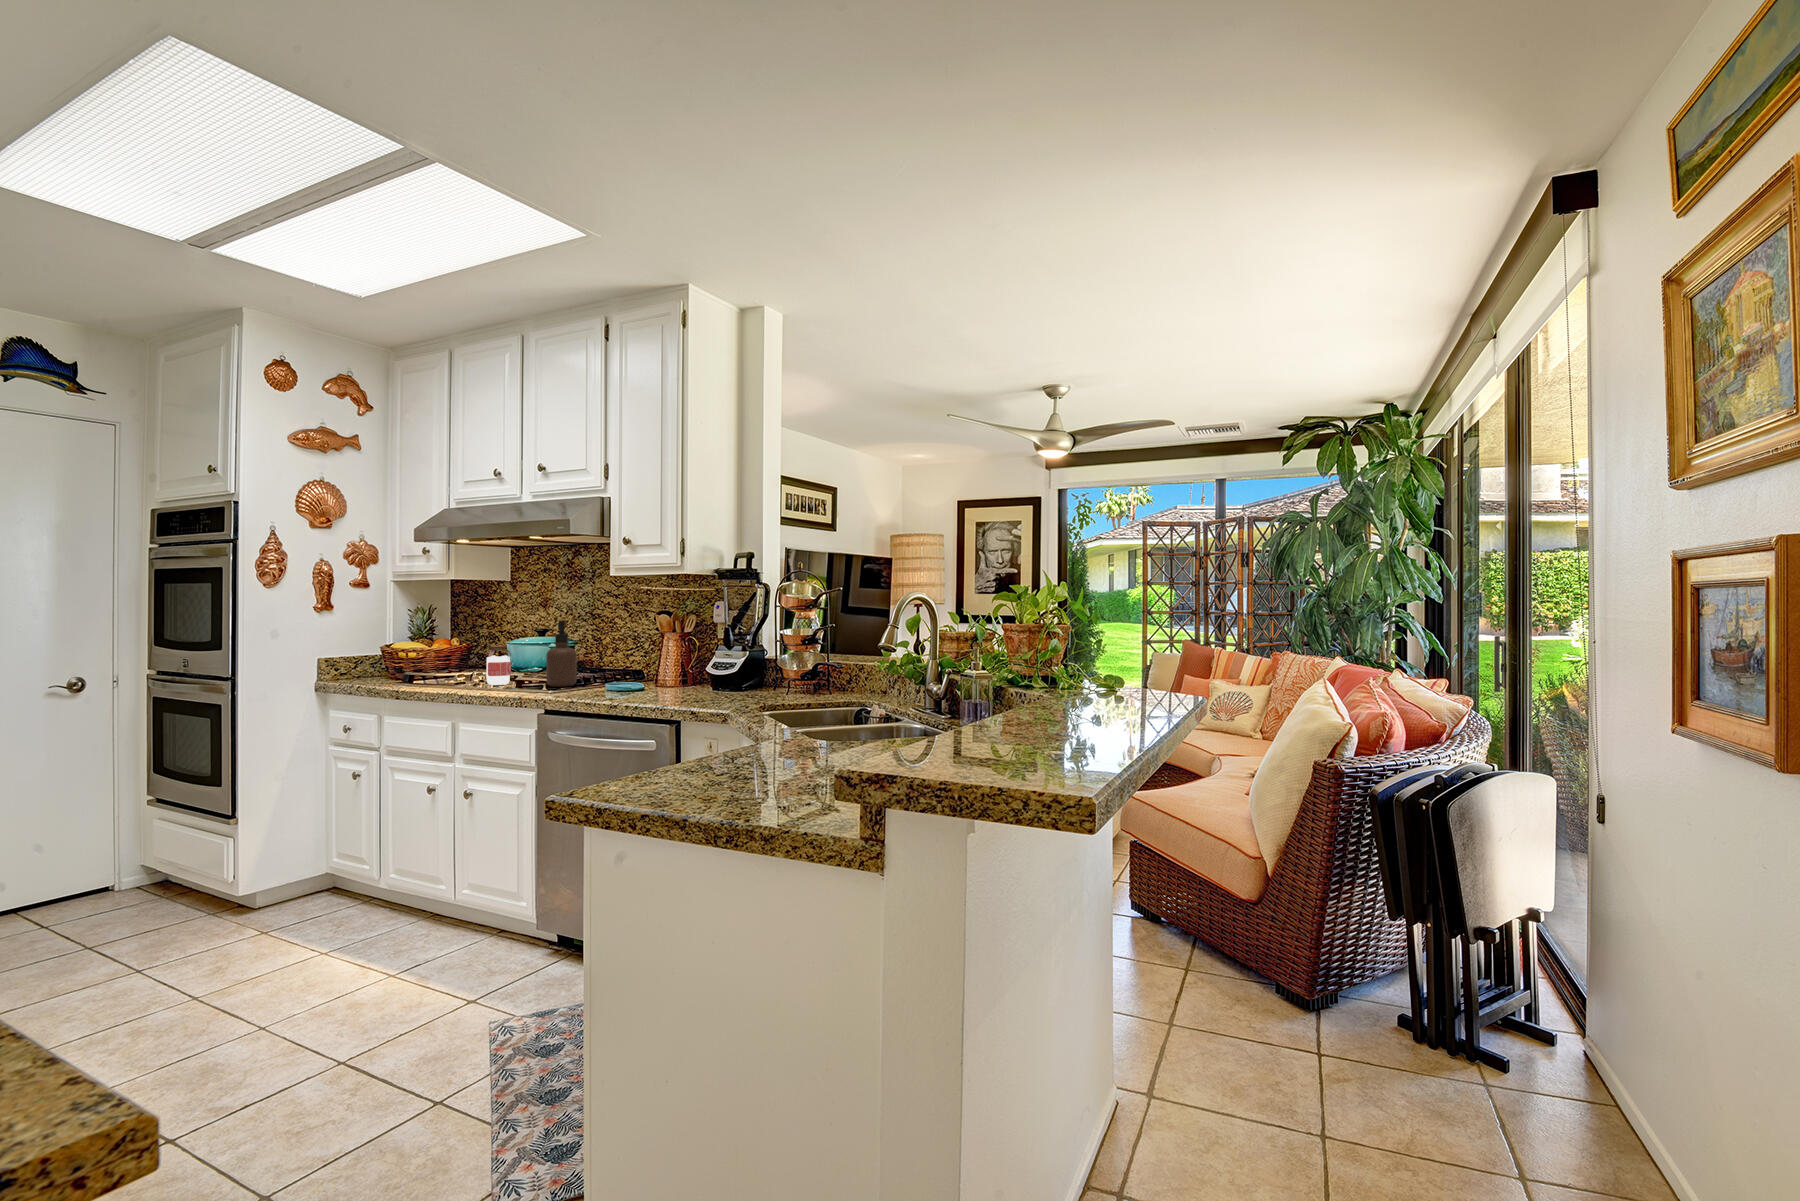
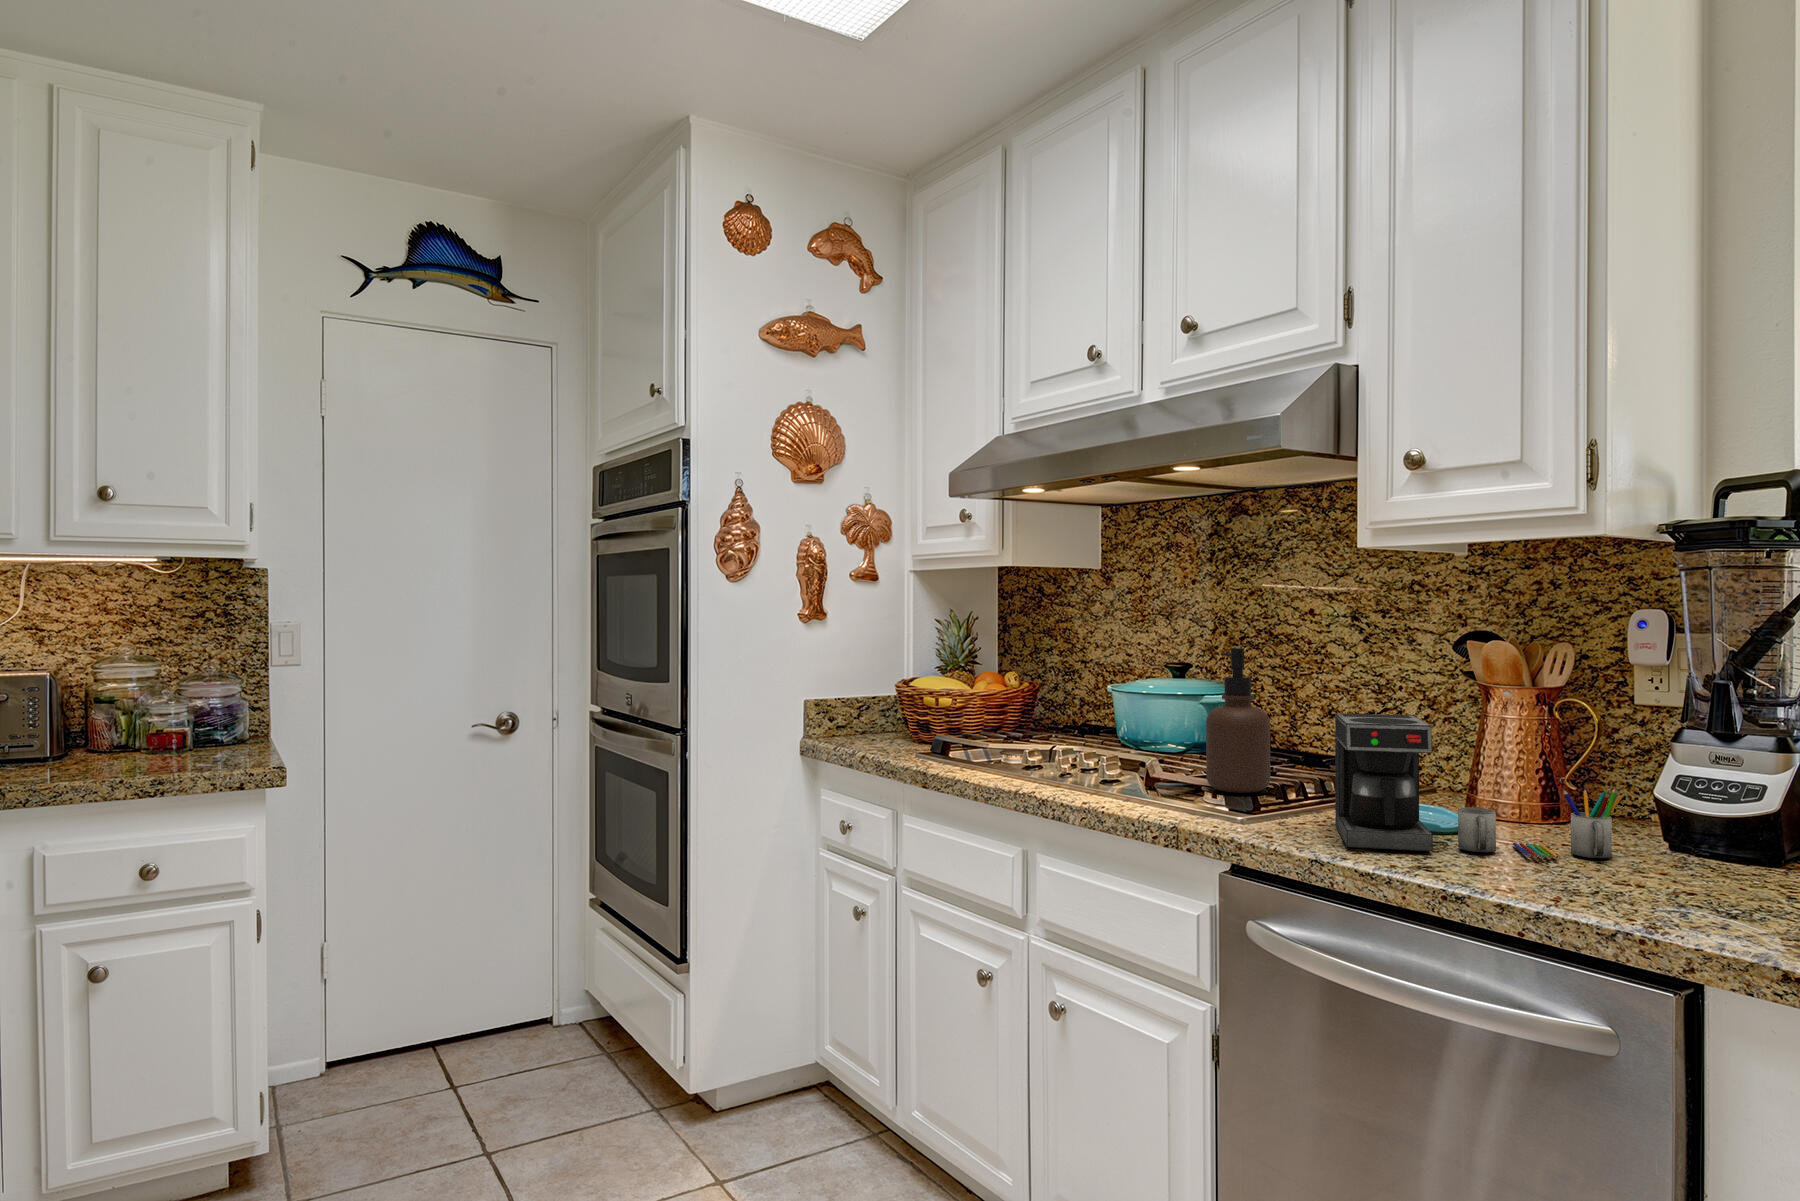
jar: present [487,646,511,685] -> none [1083,697,1131,779]
coffee maker: none [591,647,695,699] -> present [1335,714,1622,859]

